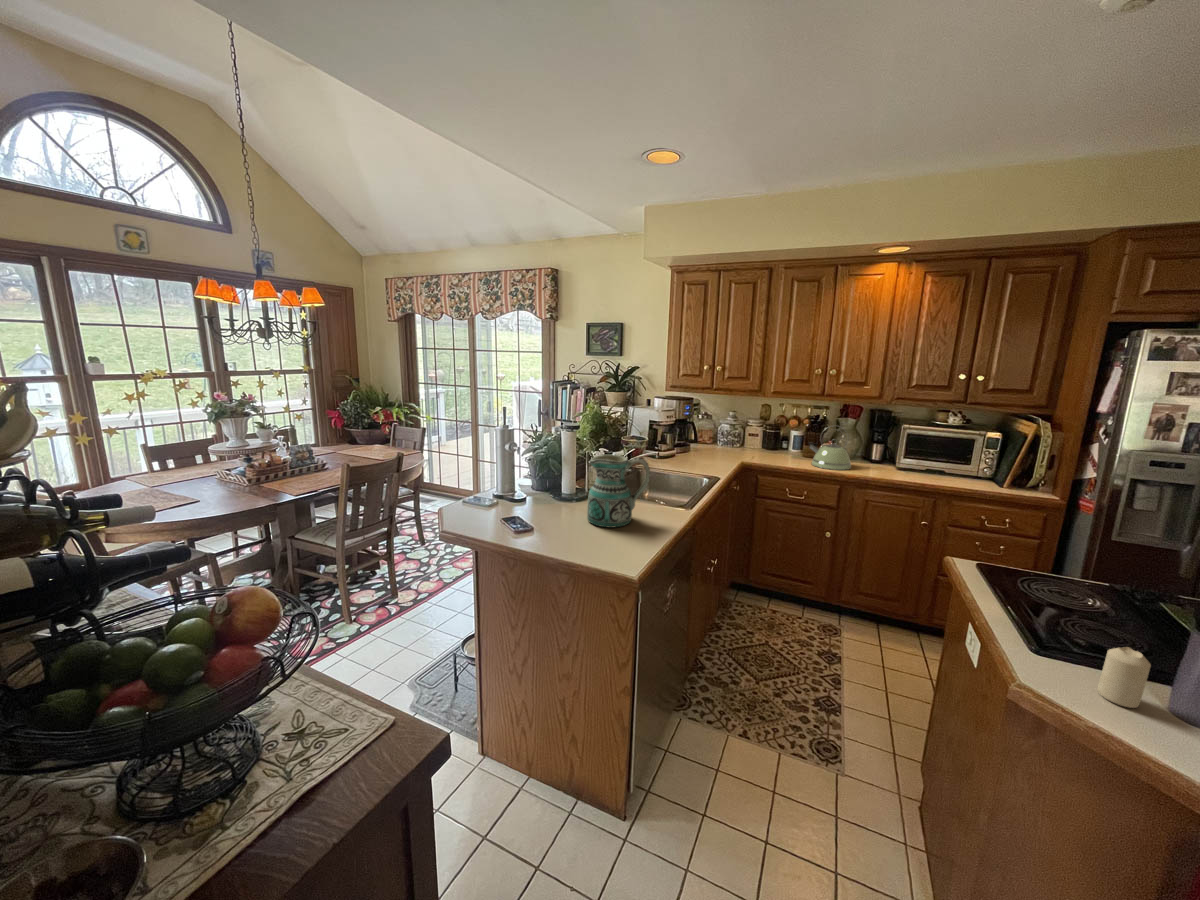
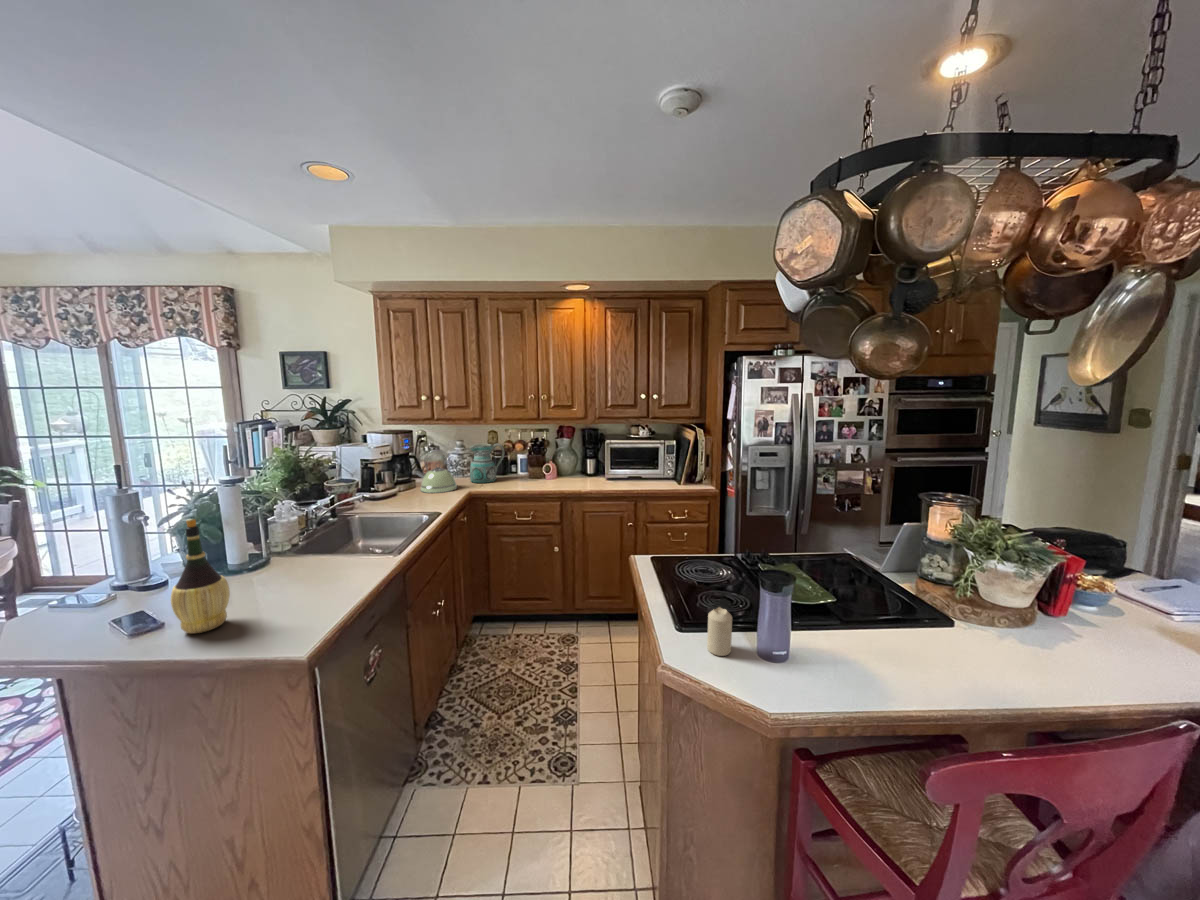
kettle: present [809,425,851,470] -> present [415,451,457,493]
wine bottle: none [544,454,579,542] -> present [171,519,230,633]
ceramic pitcher: present [587,454,650,528] -> present [470,443,505,483]

